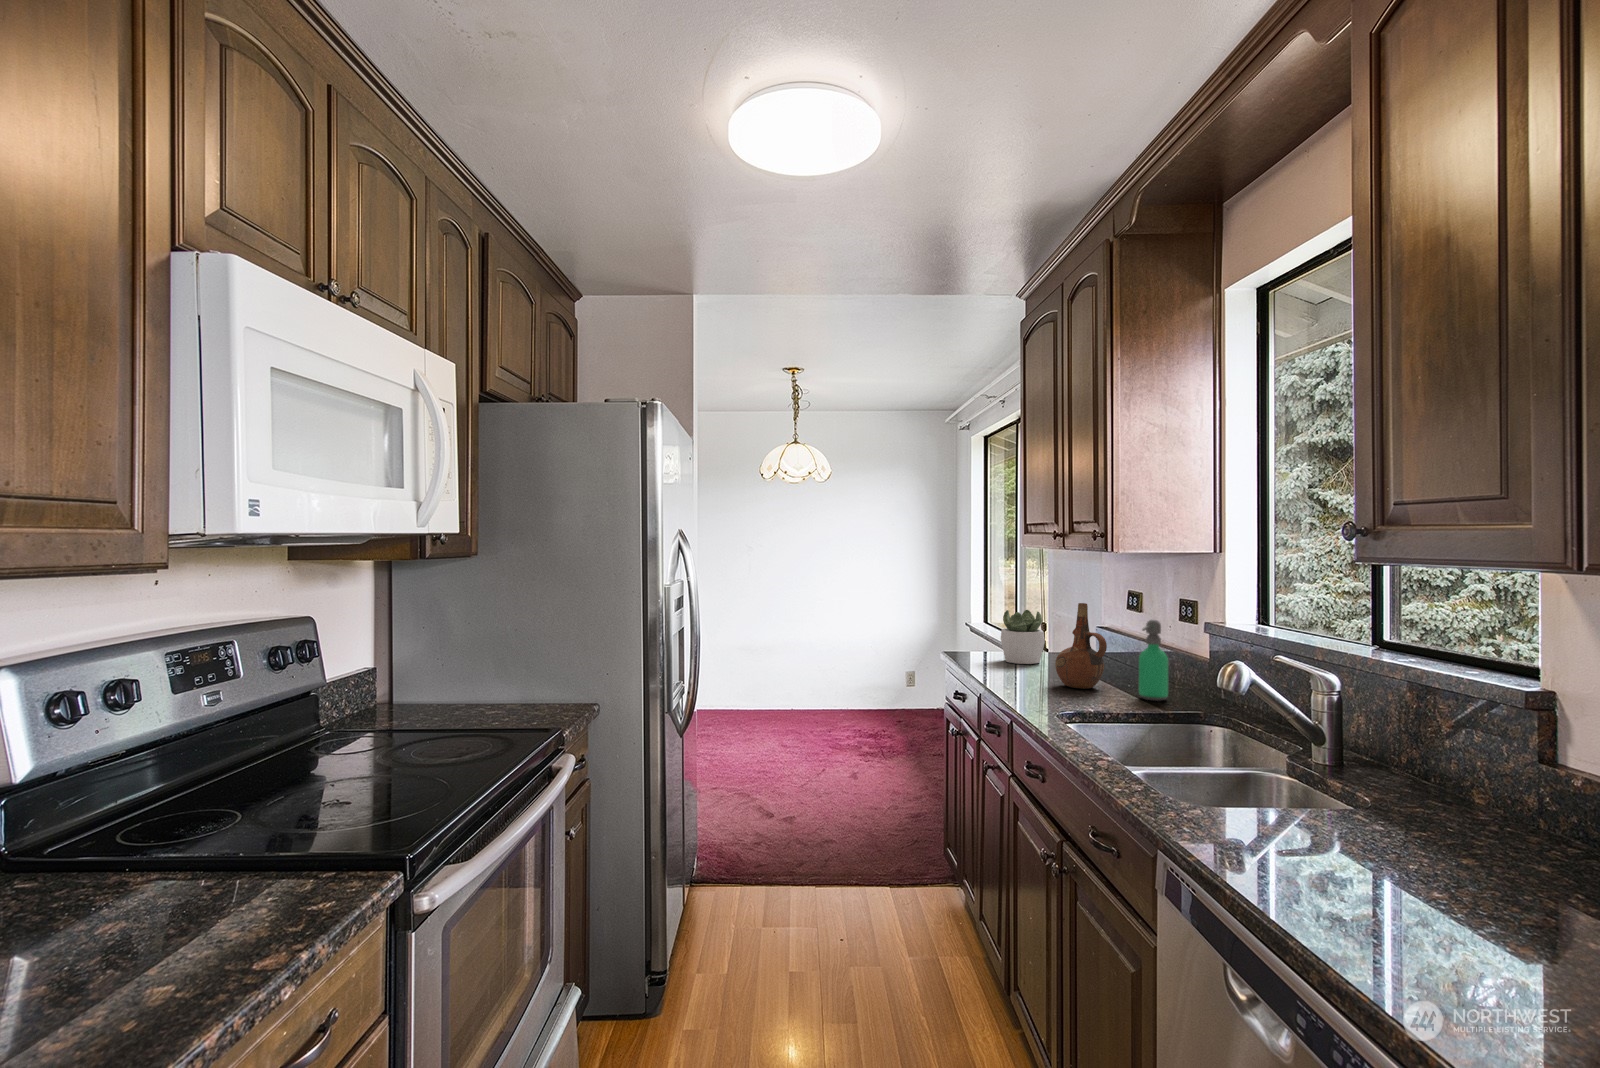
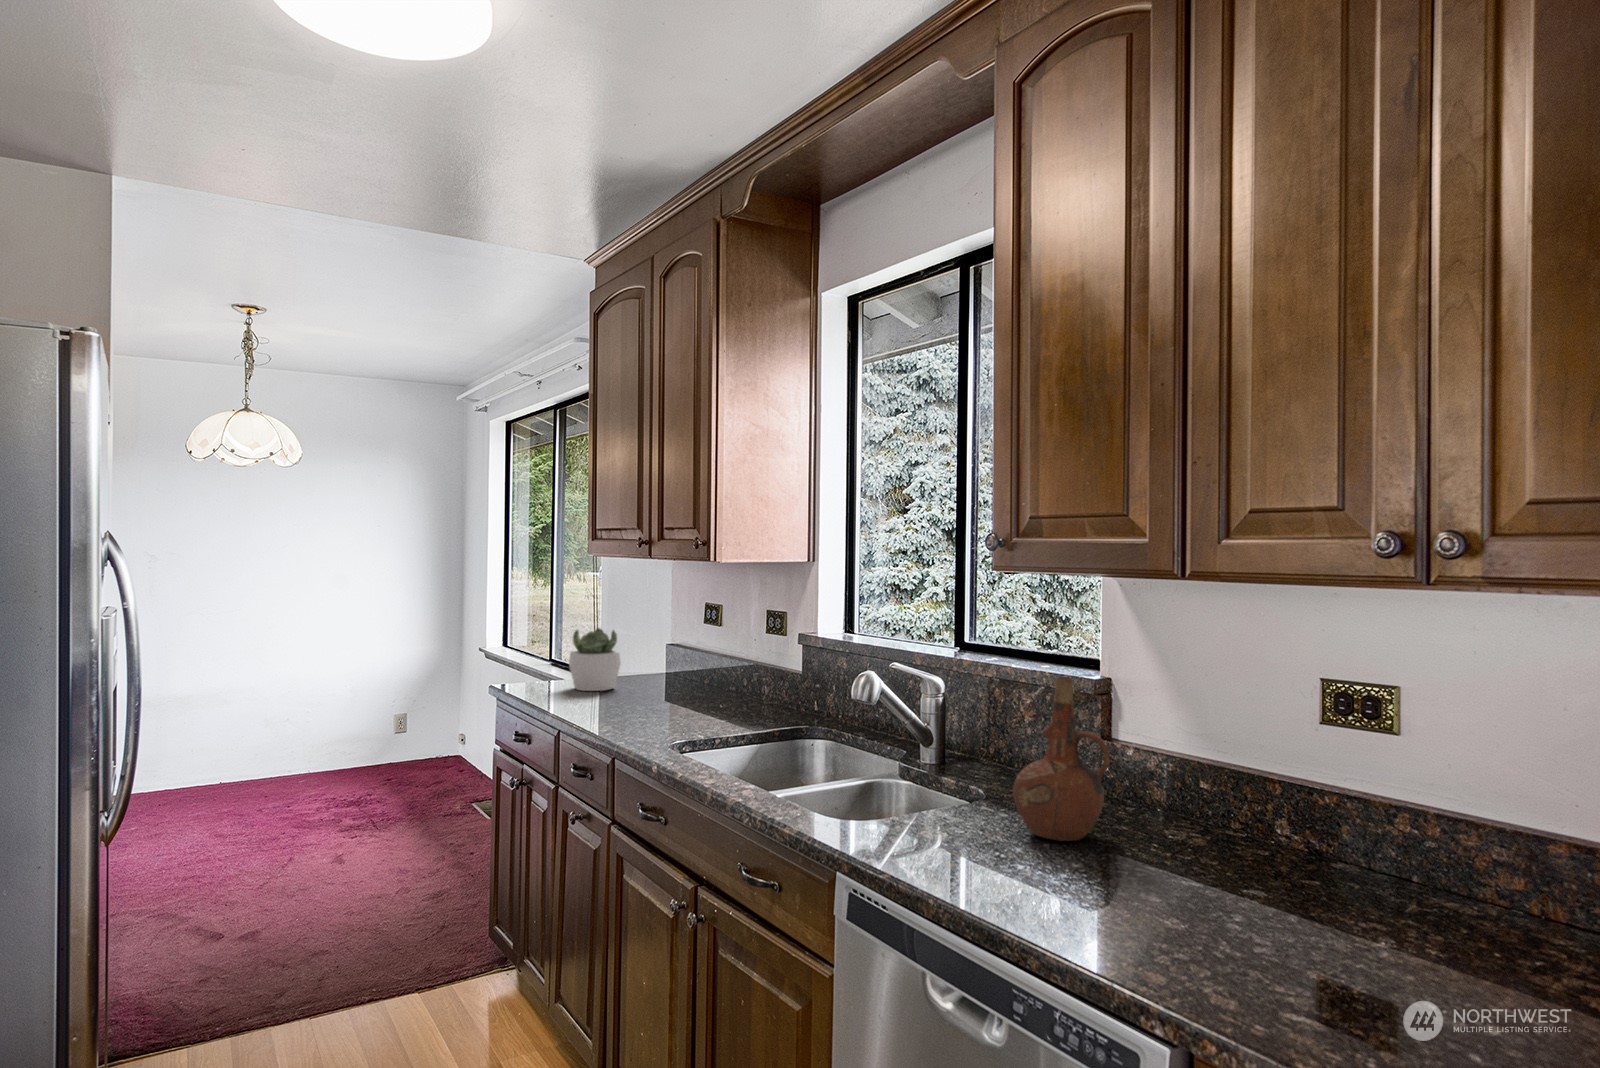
ceramic pitcher: present [1055,603,1107,689] -> present [1013,677,1109,841]
soap dispenser: present [1139,620,1168,701] -> none [738,633,767,719]

